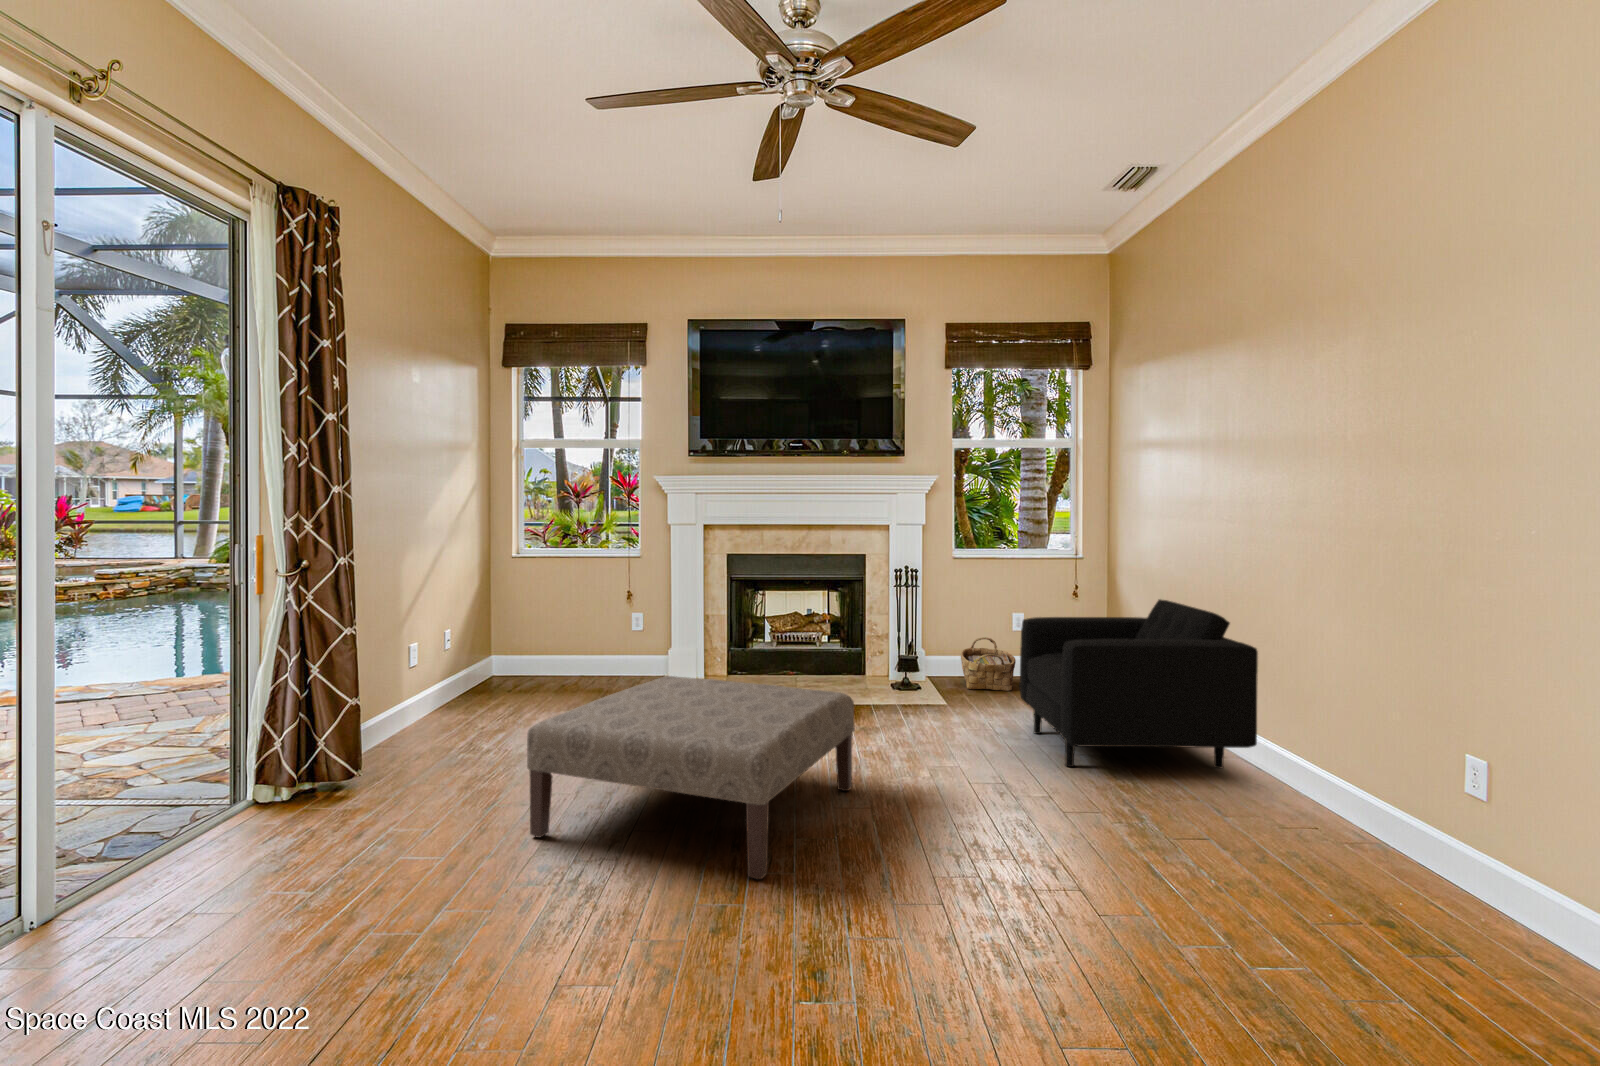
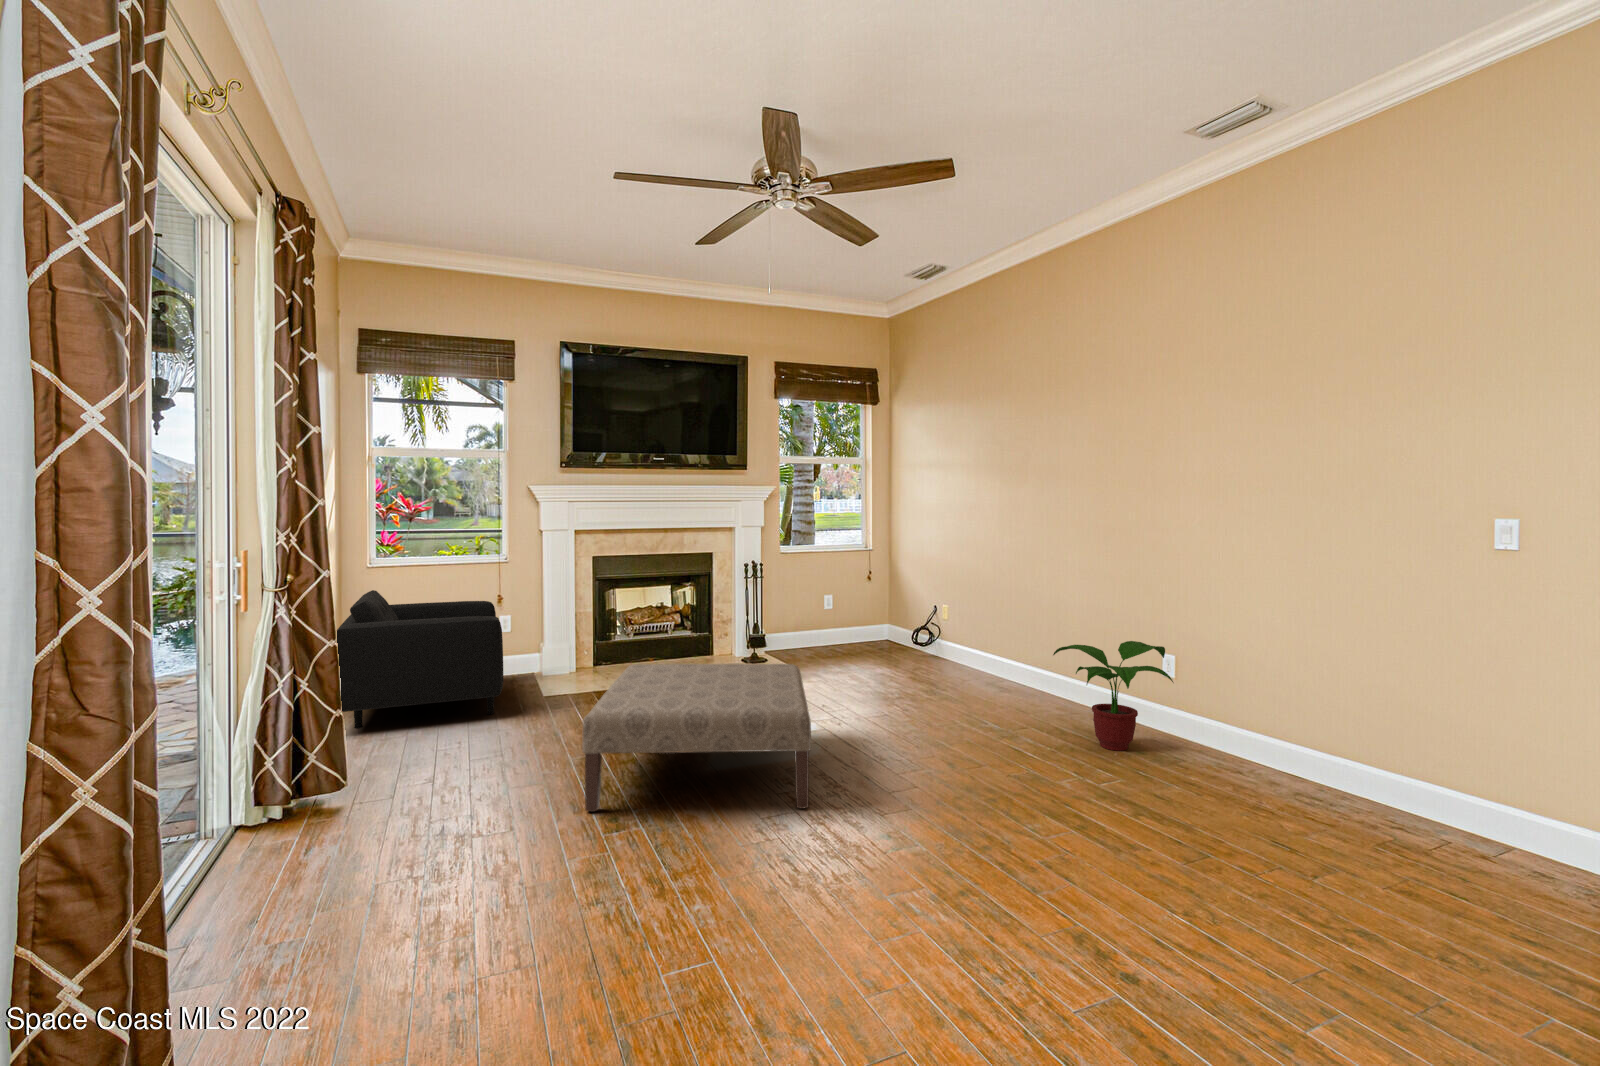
armchair: present [1020,599,1258,768] -> present [337,590,504,729]
woven basket: present [961,637,1016,691] -> none [790,616,835,658]
potted plant: none [1236,705,1433,884] -> present [1053,641,1173,751]

